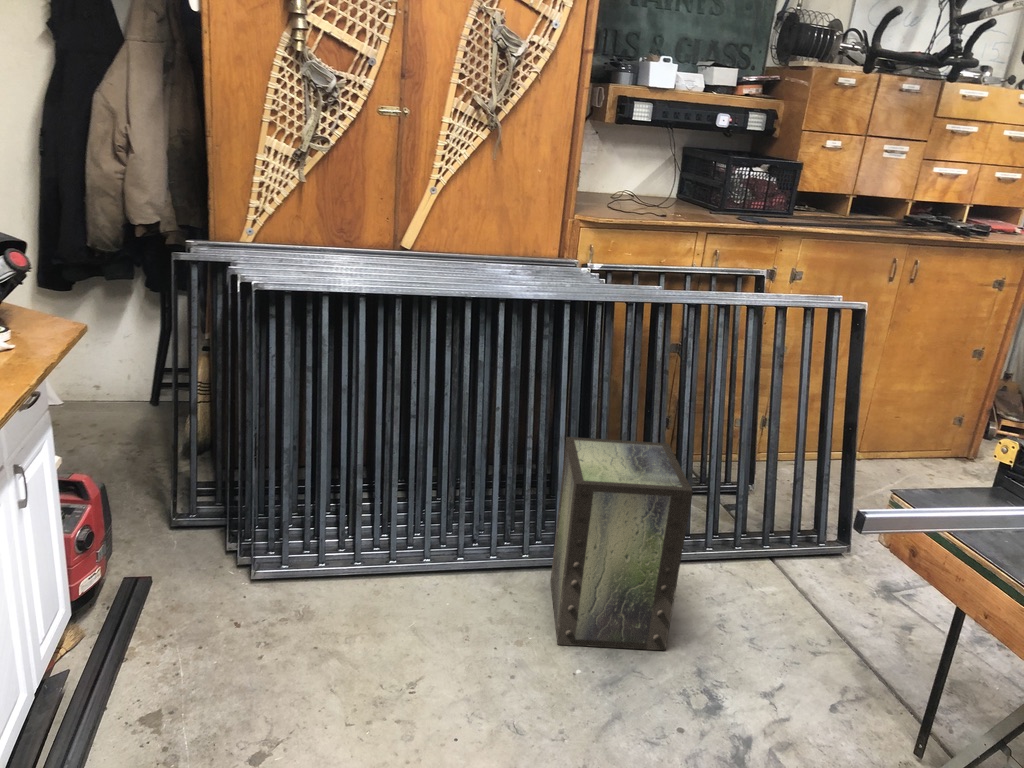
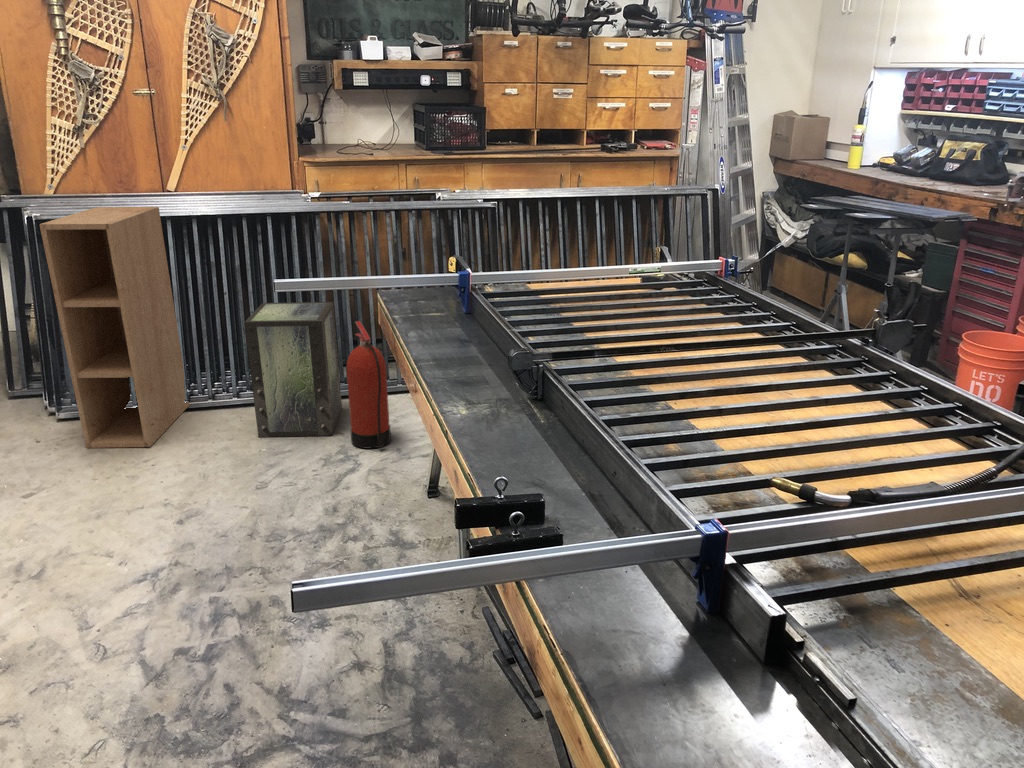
shelving unit: none [306,280,438,655] -> present [40,207,189,448]
fire extinguisher: none [701,495,797,691] -> present [346,321,391,449]

